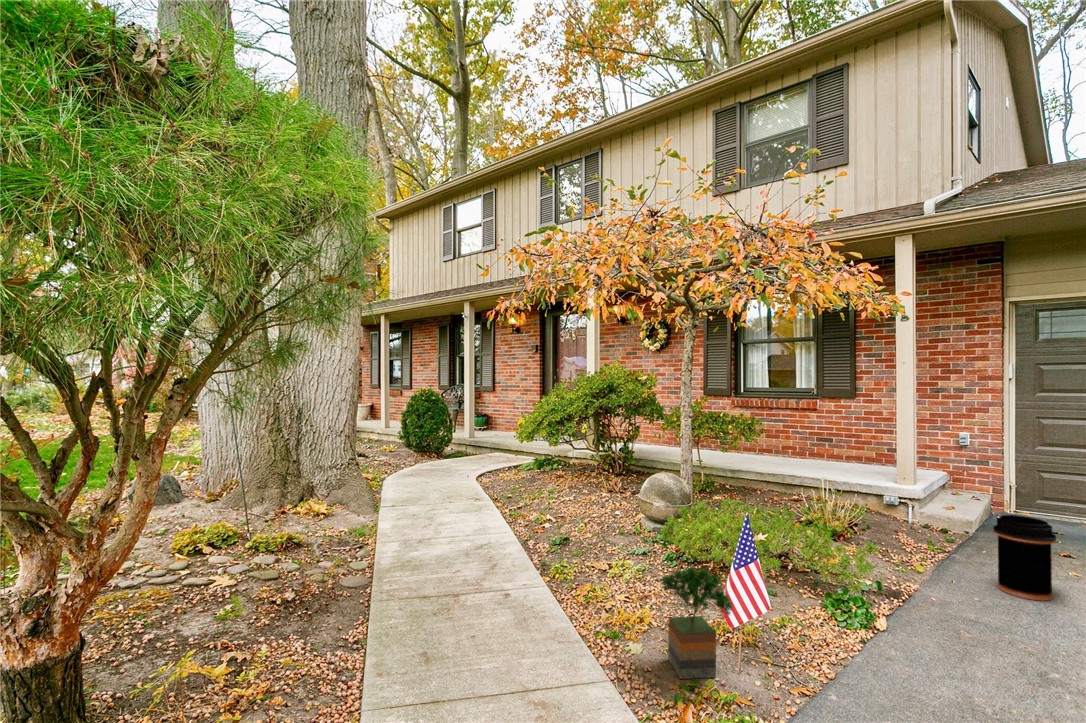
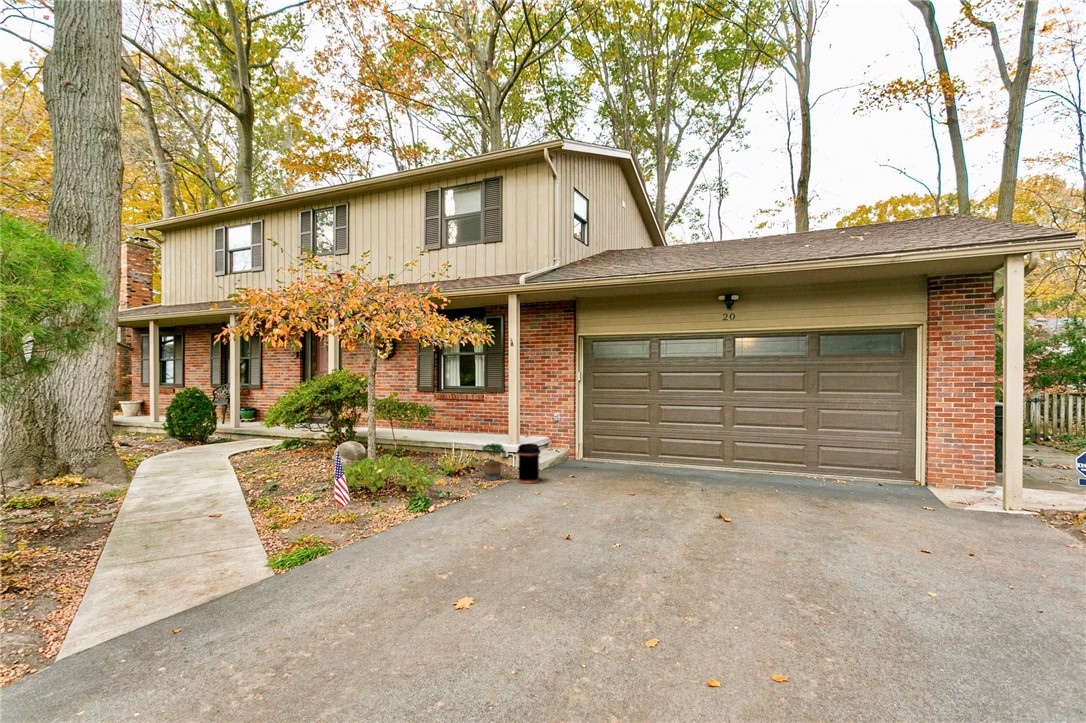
potted tree: present [661,567,733,679] -> present [483,443,506,480]

